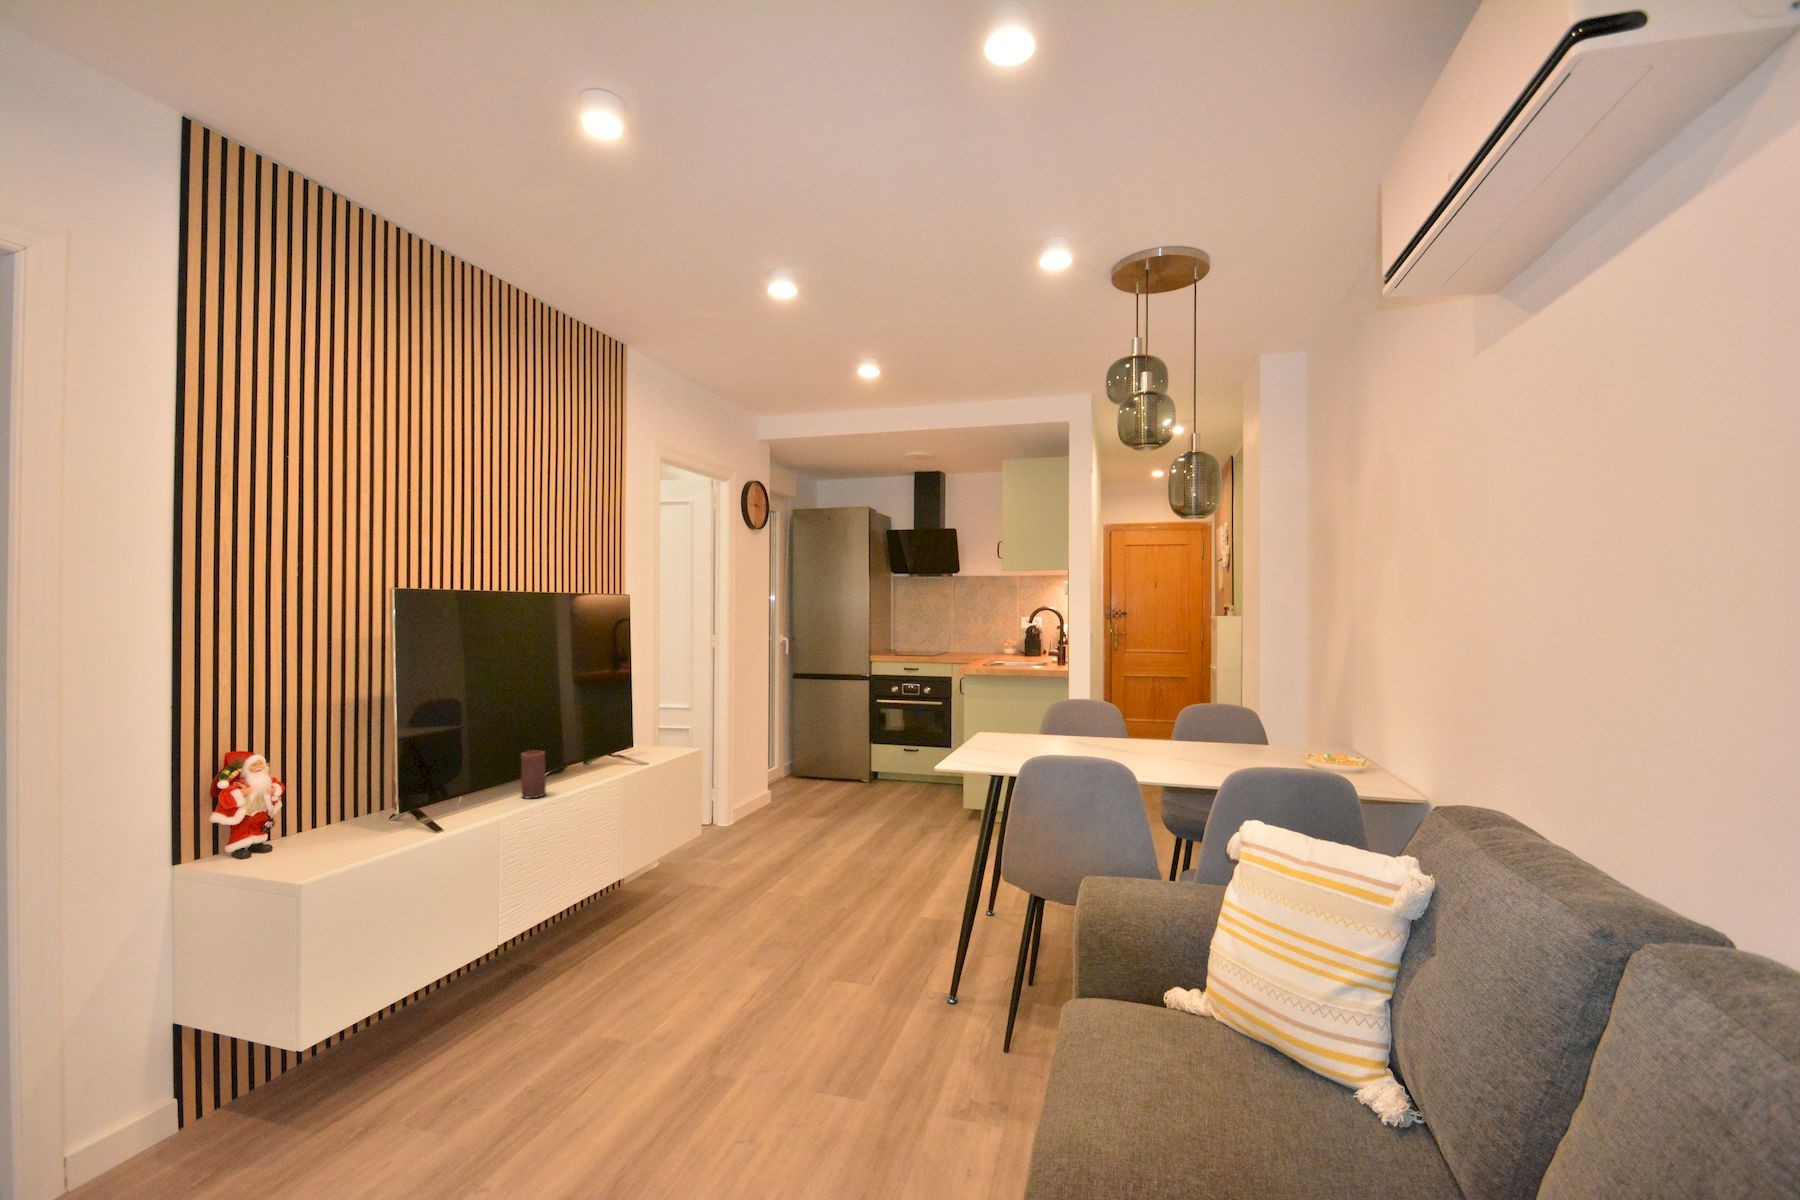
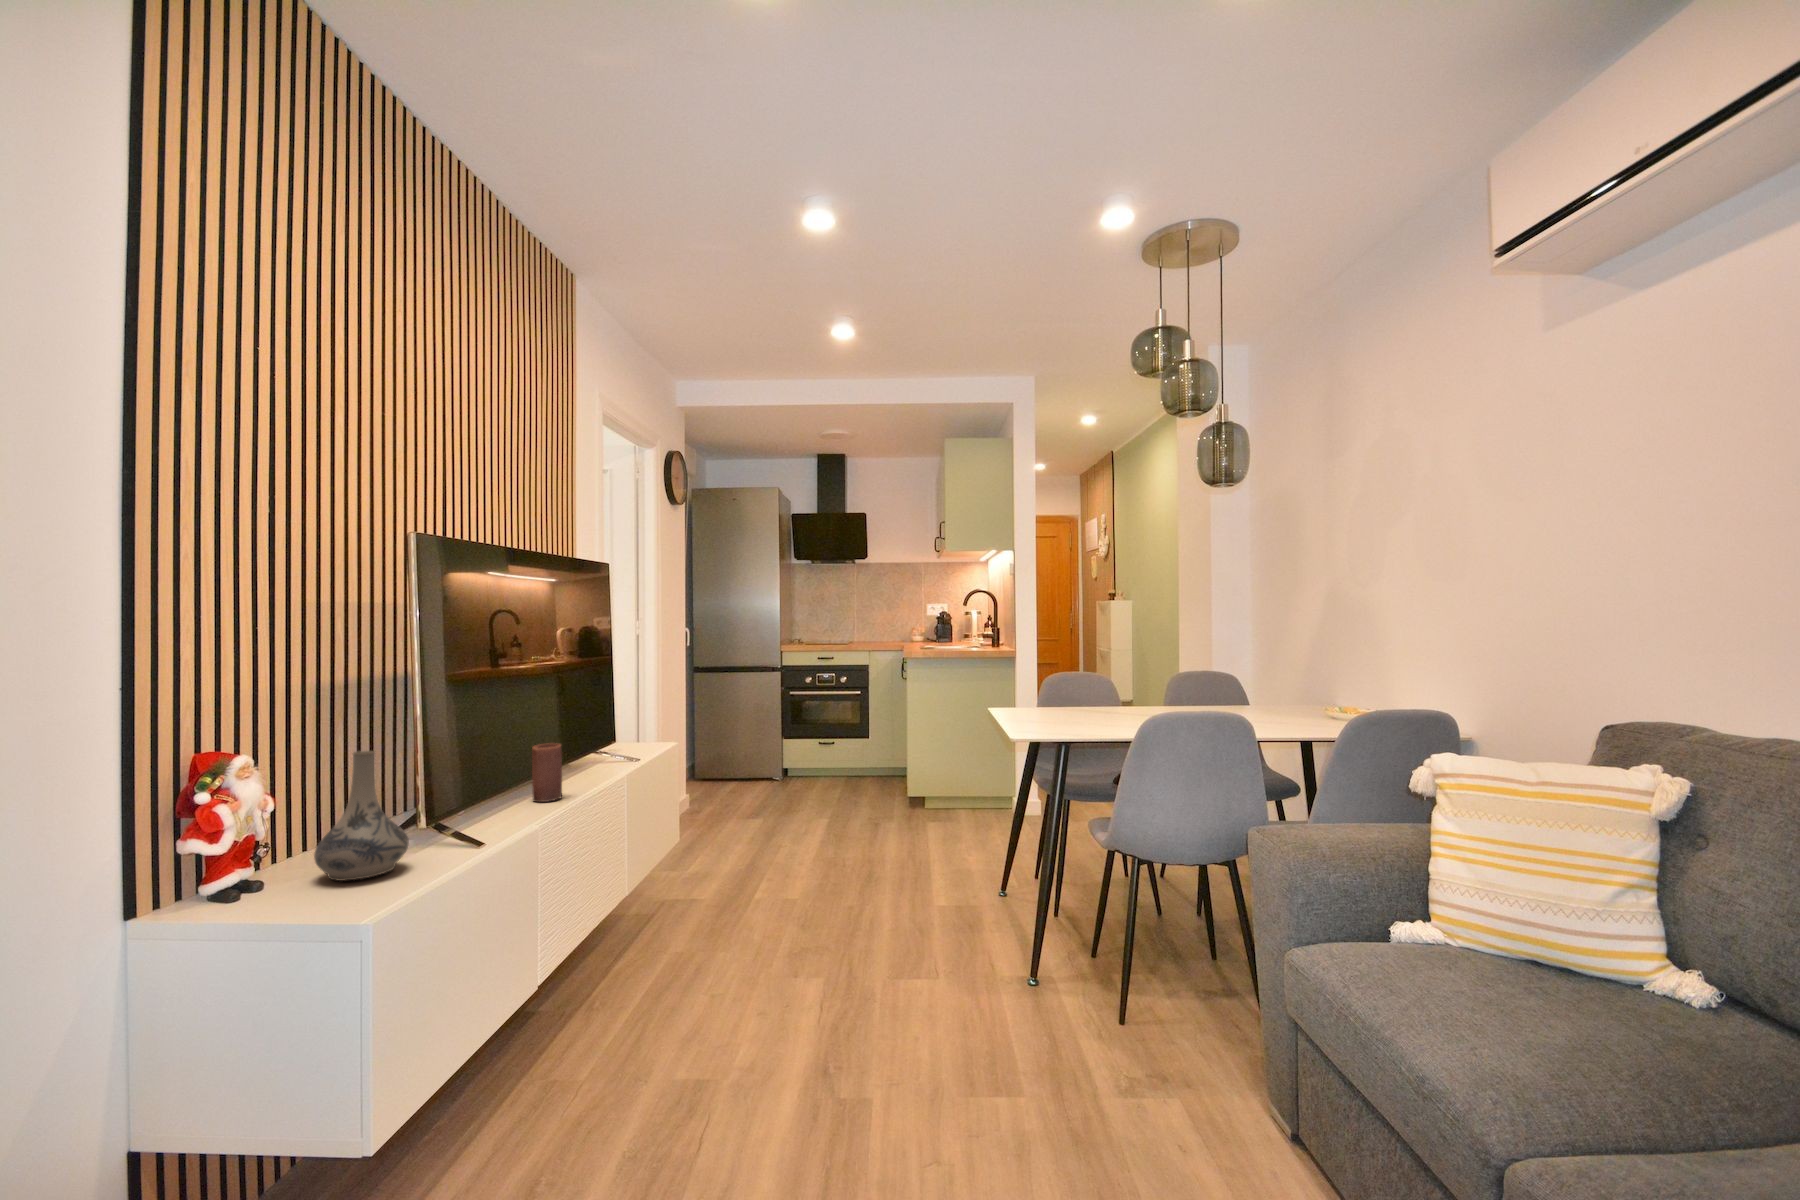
decorative vase: none [306,756,376,850] -> present [314,751,409,881]

